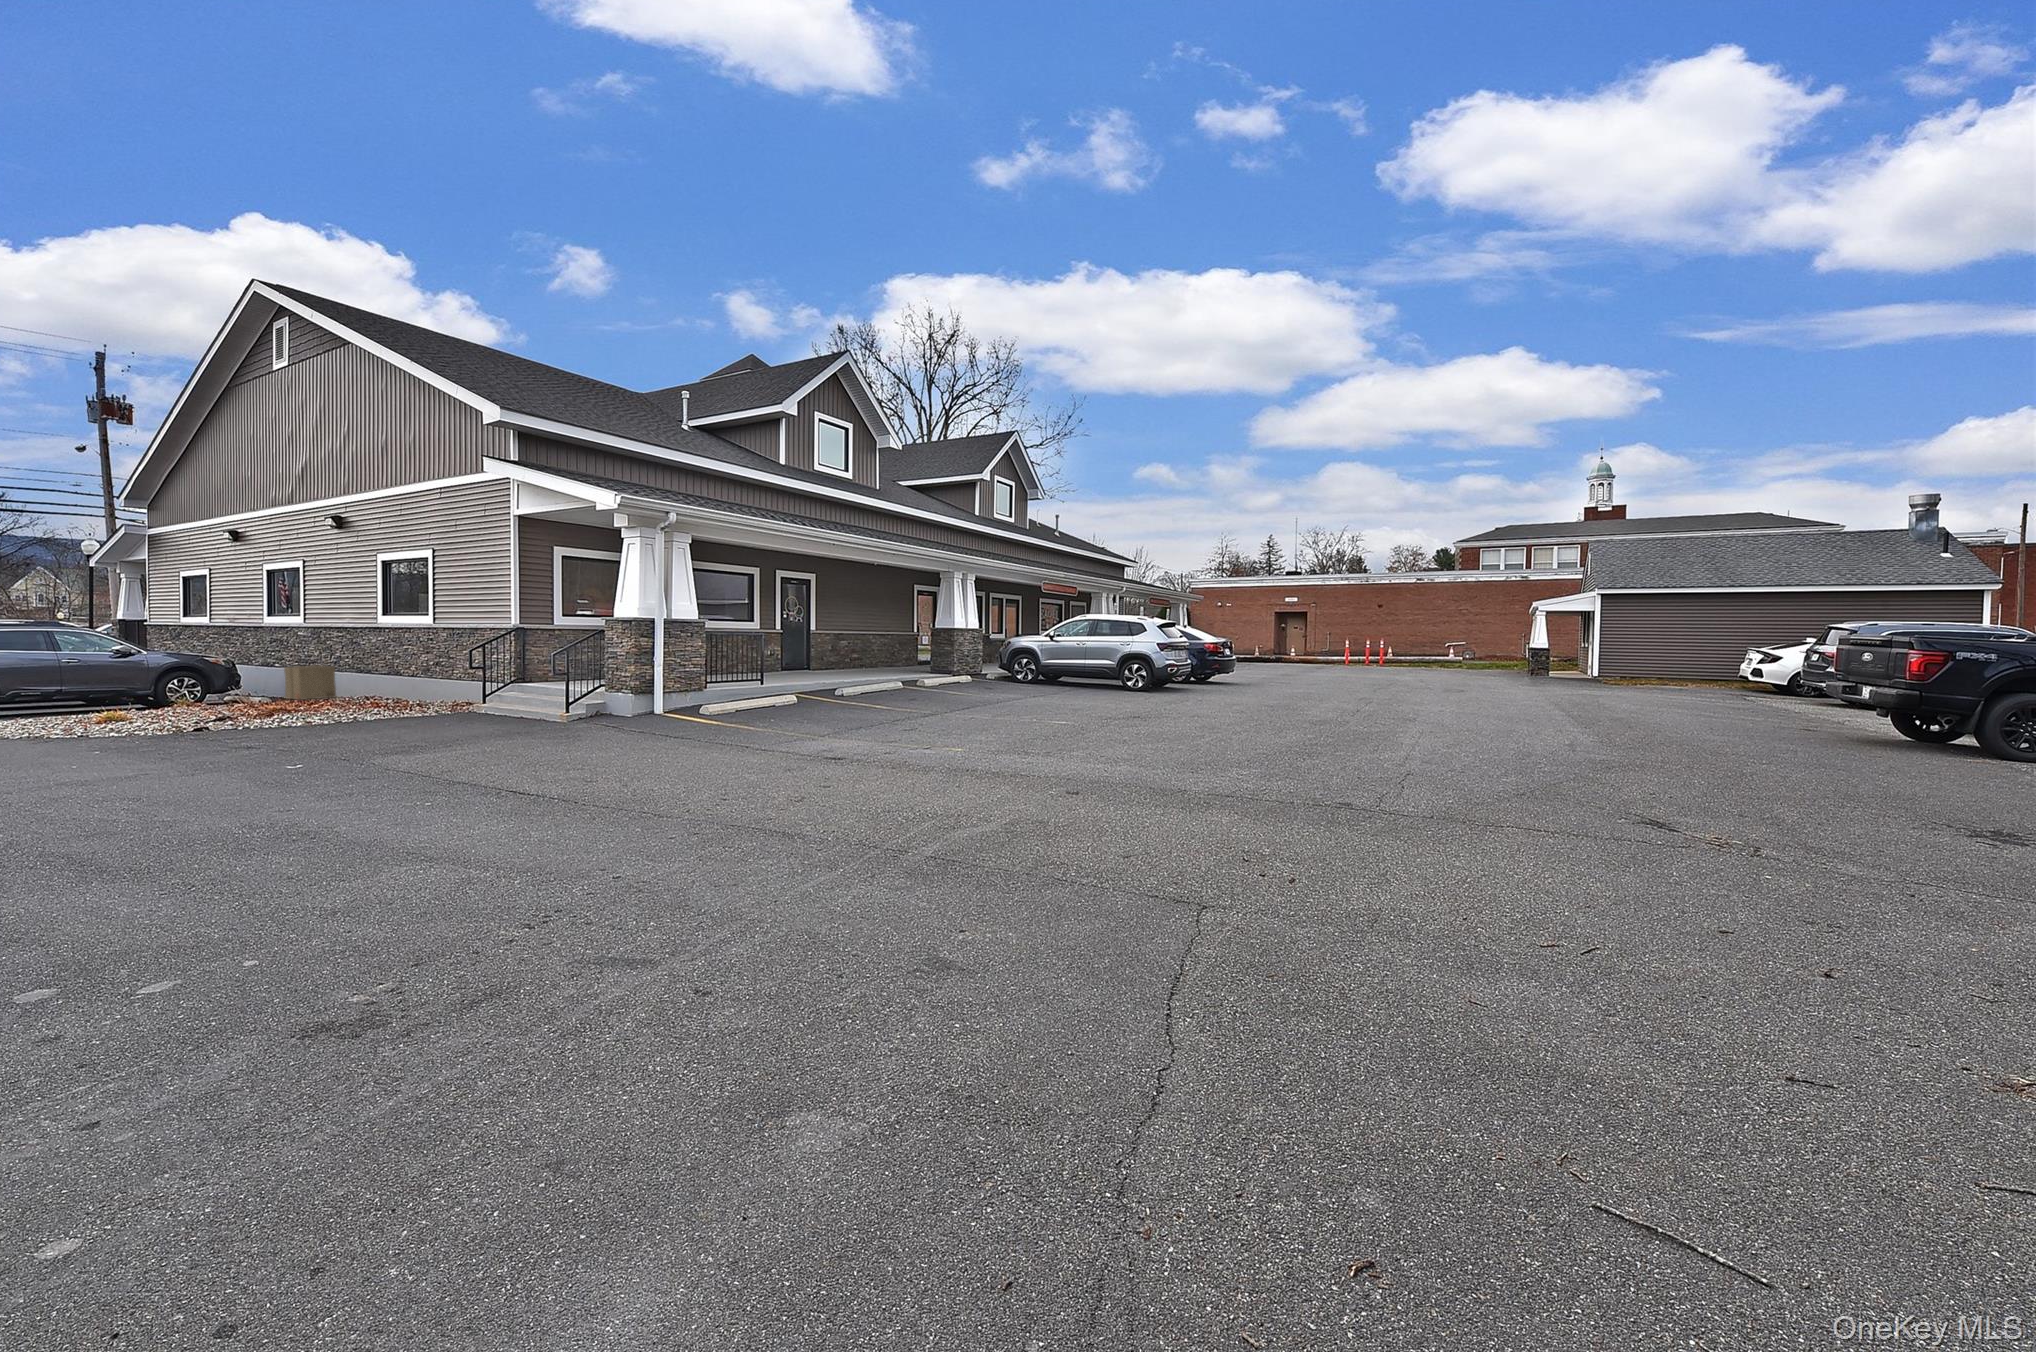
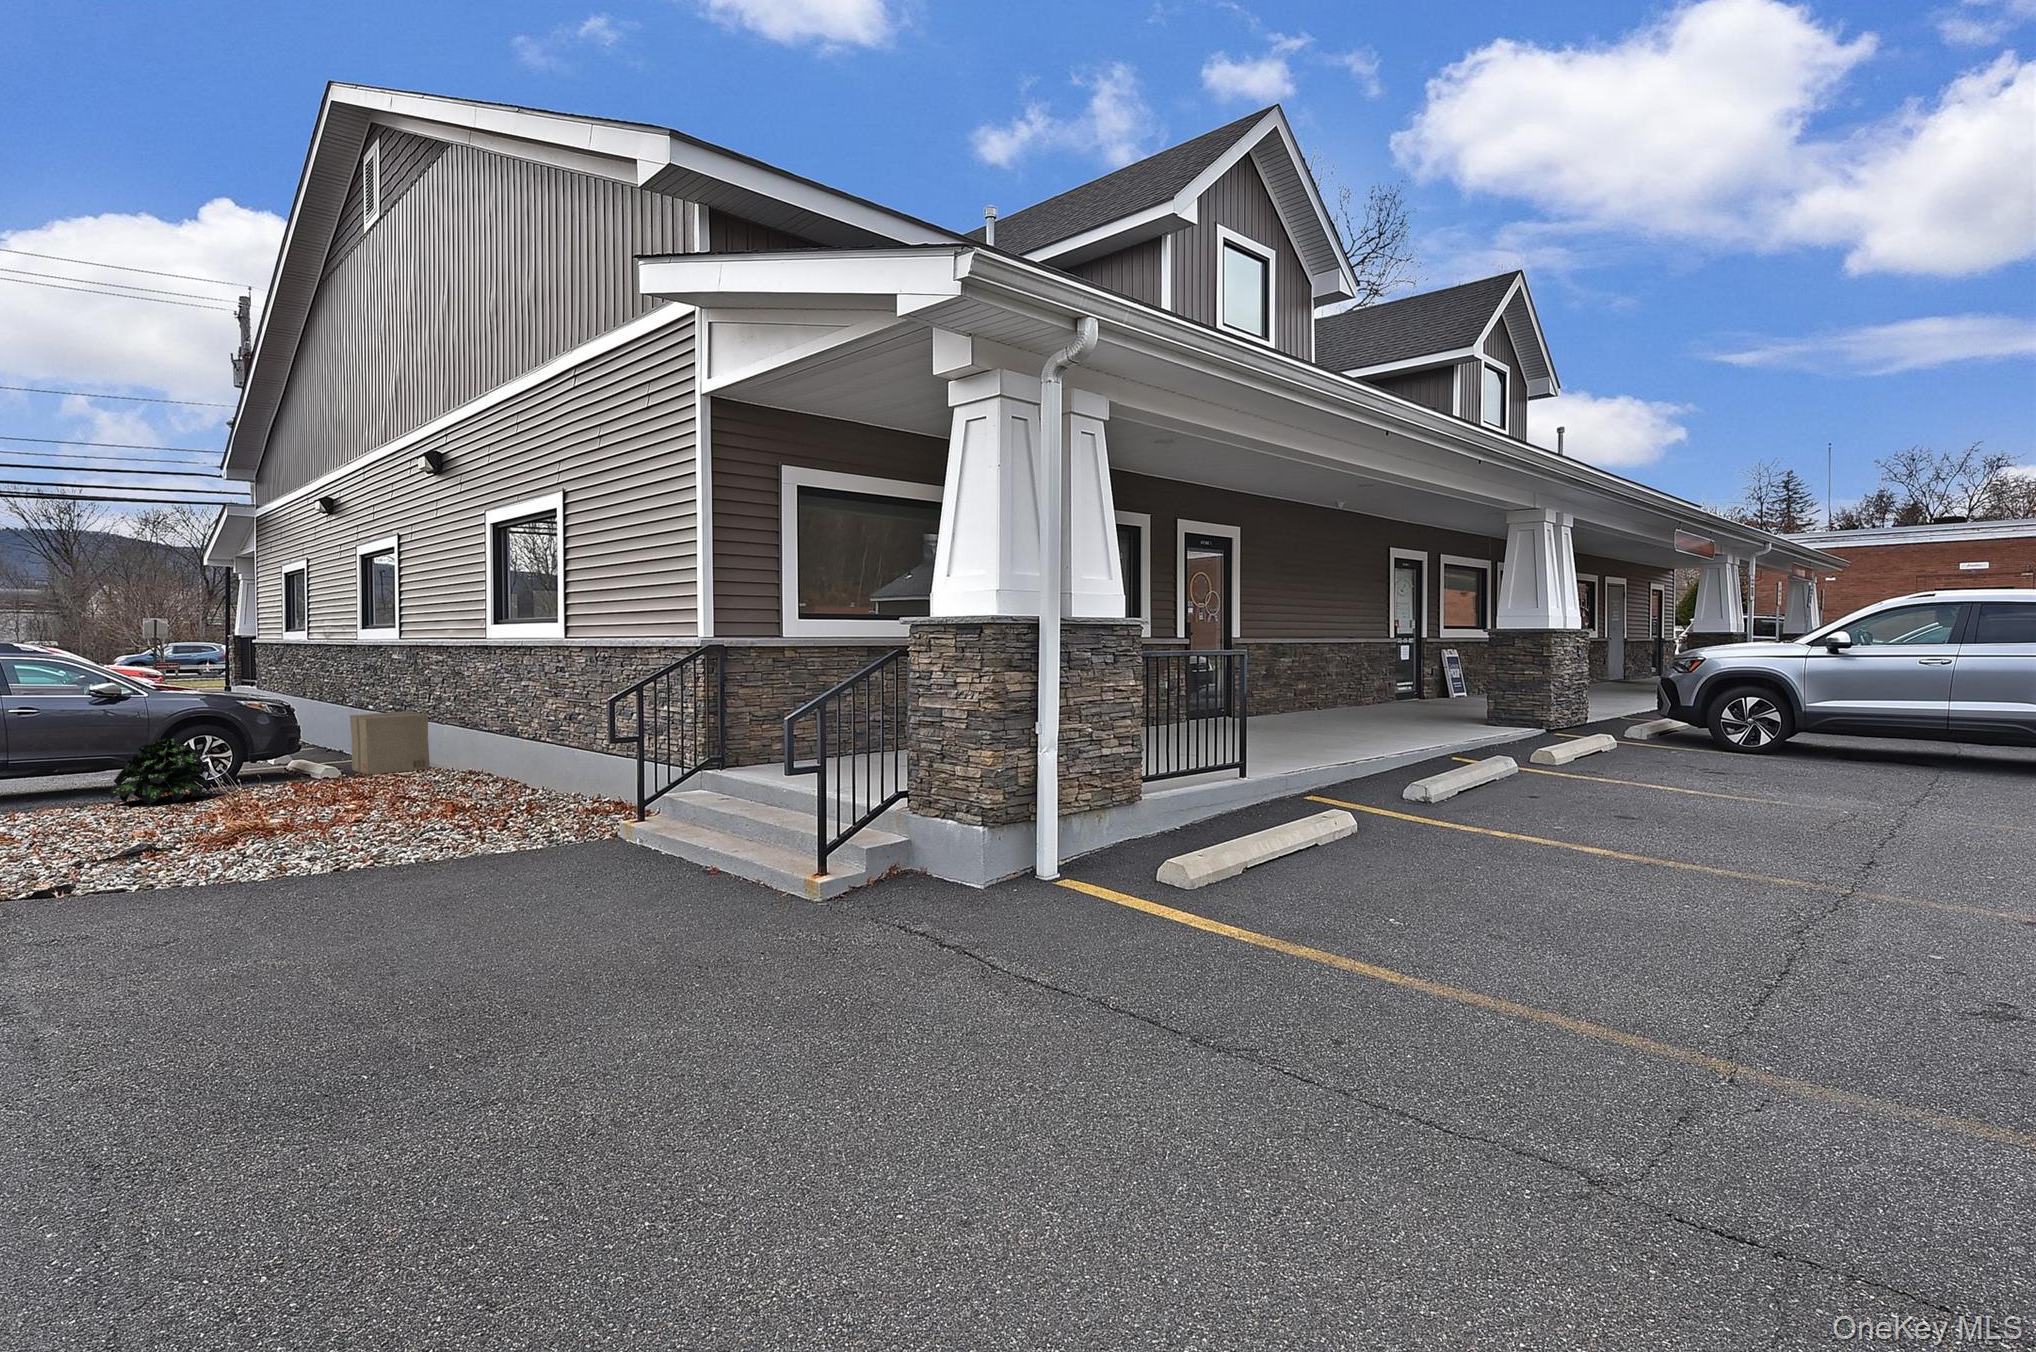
potted plant: none [165,675,221,709] -> present [109,738,211,804]

